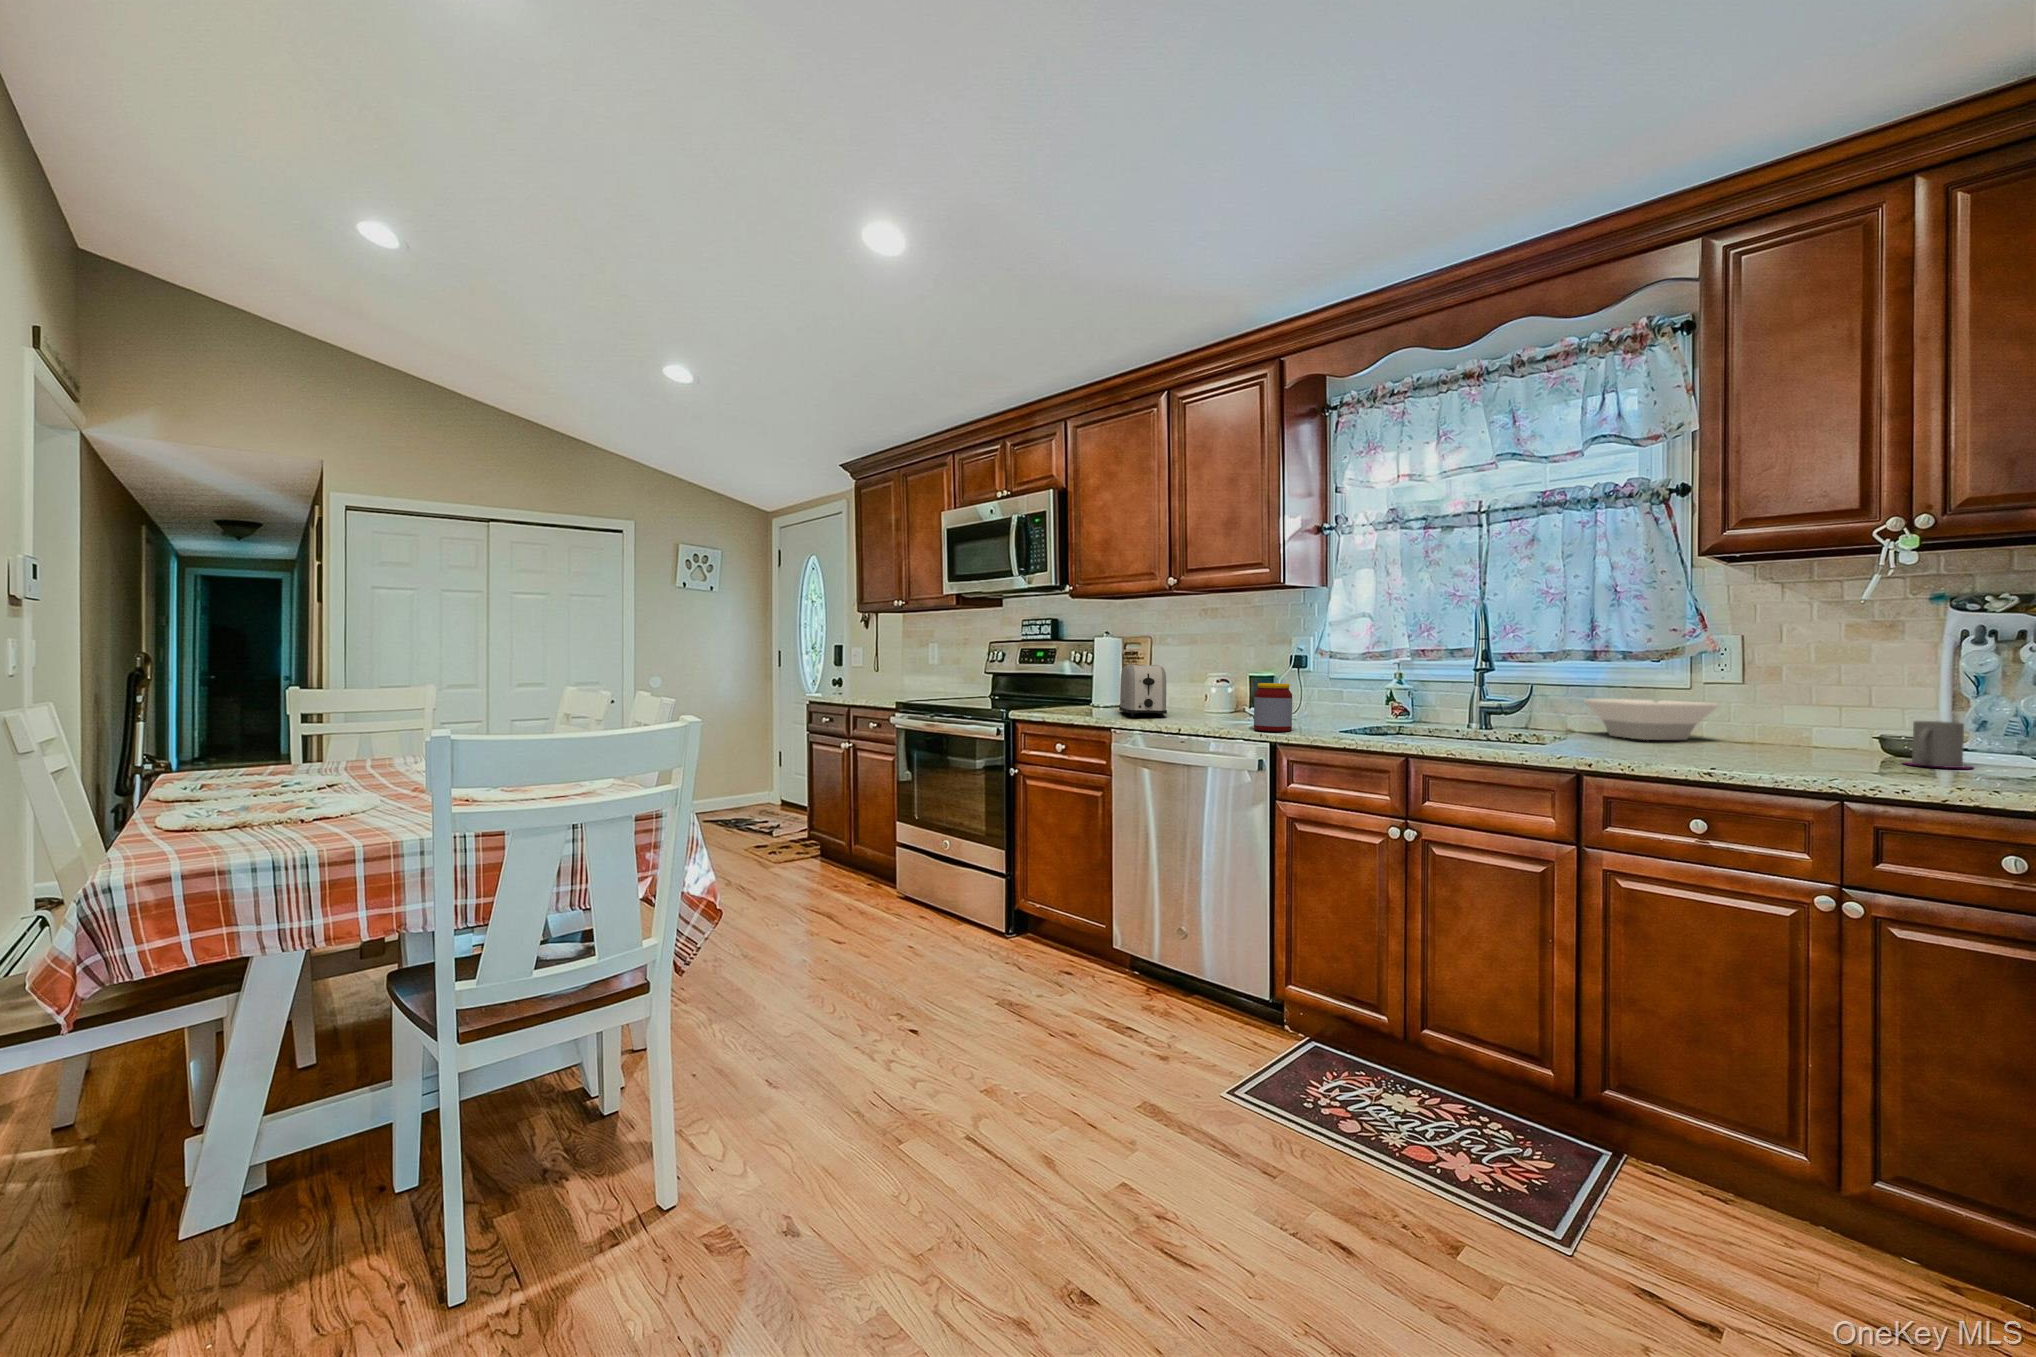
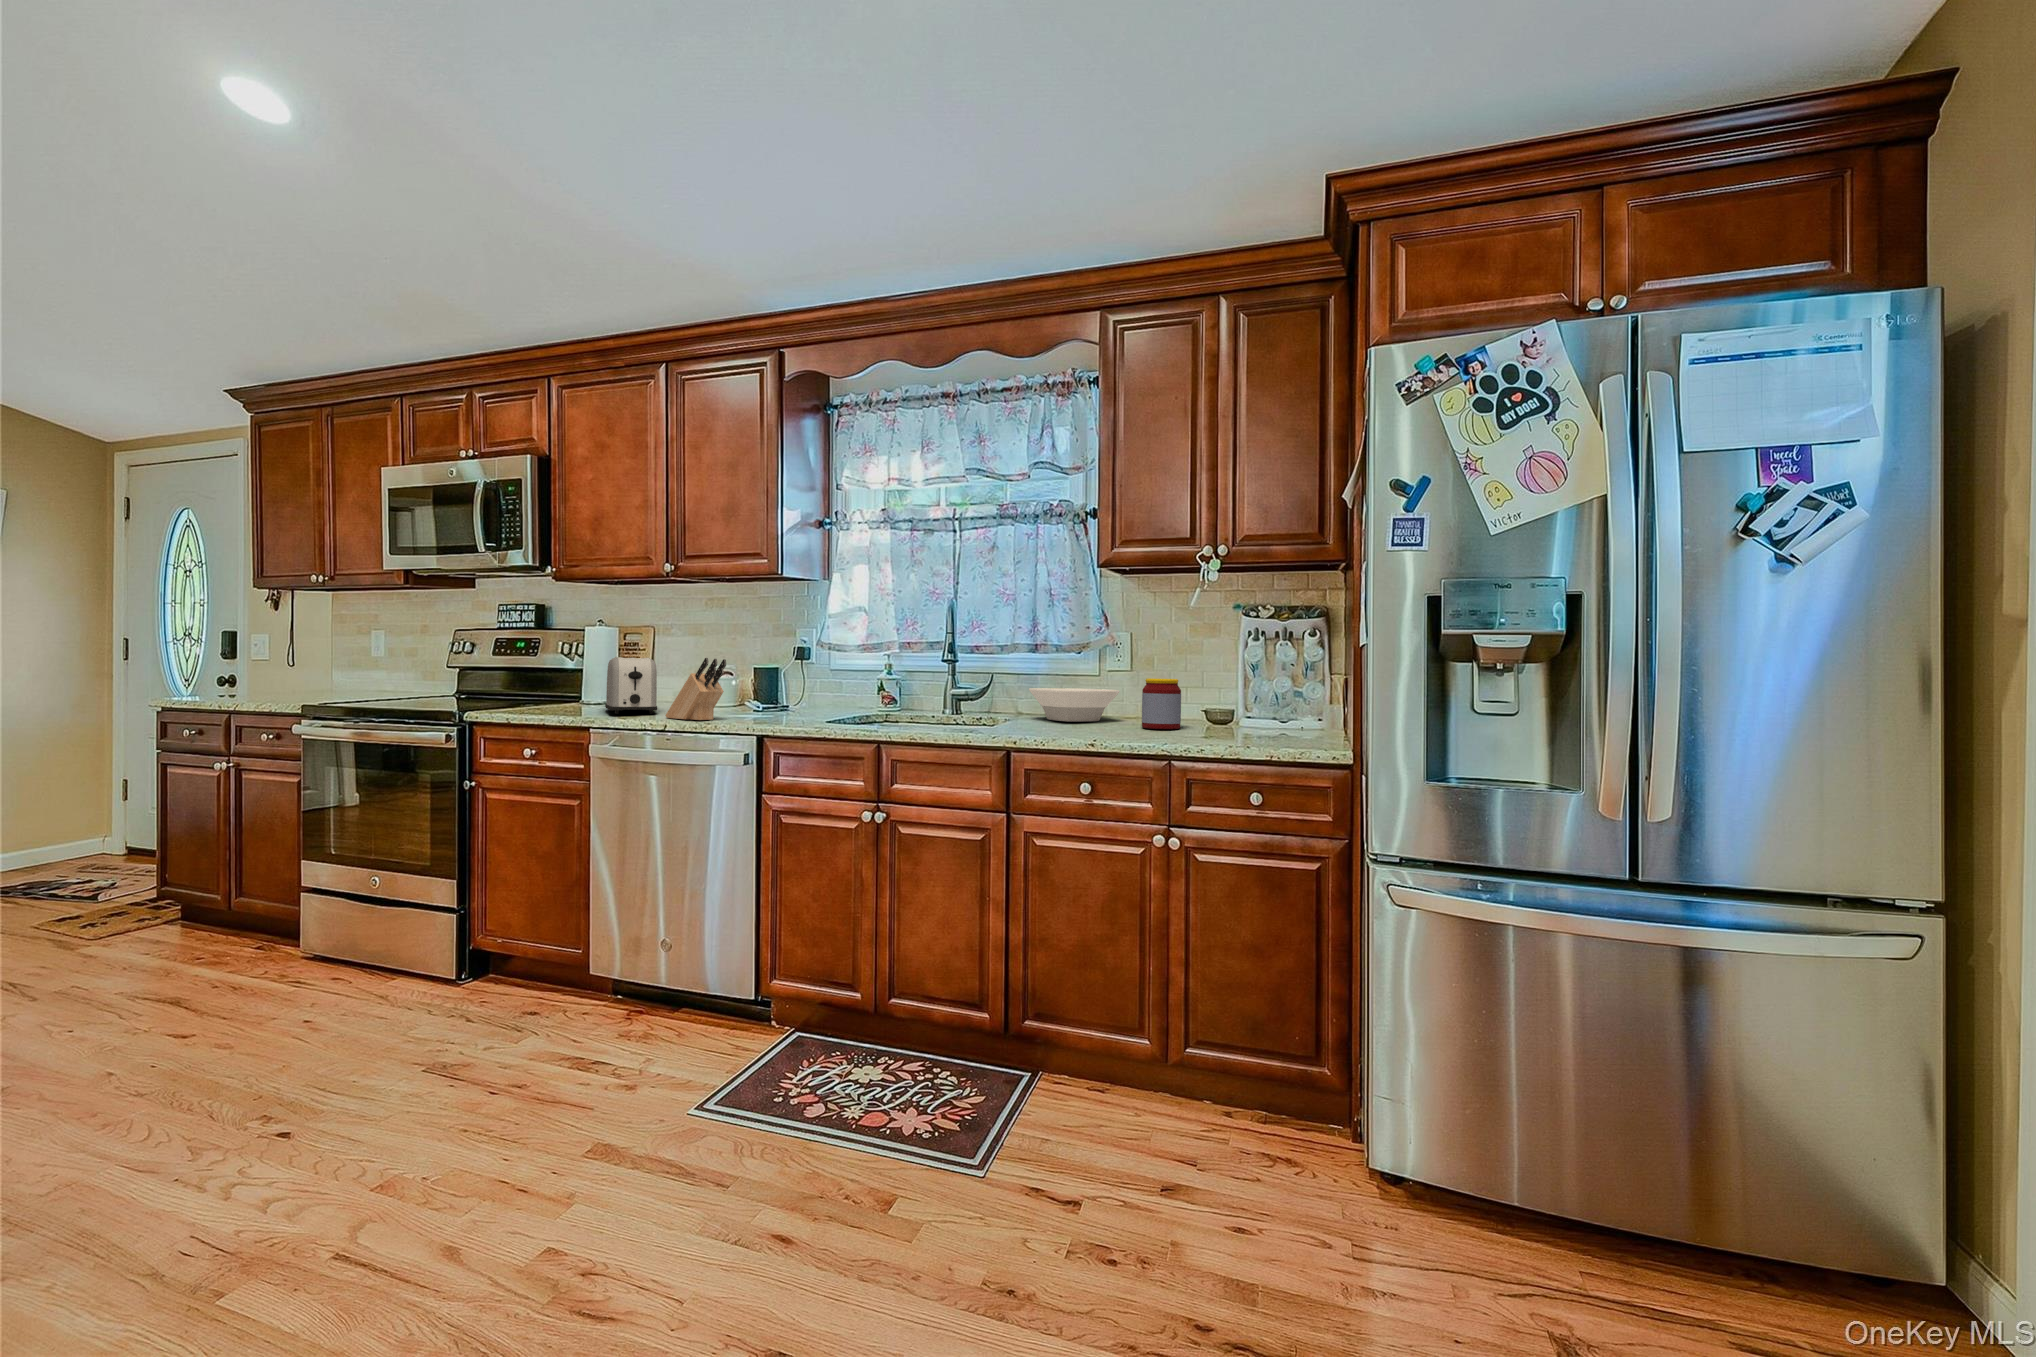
knife block: none [1177,666,1236,725] -> present [665,658,726,720]
jar: present [1254,683,1292,731] -> present [1142,678,1181,729]
mug: present [1903,721,1969,768] -> none [1219,700,1257,734]

